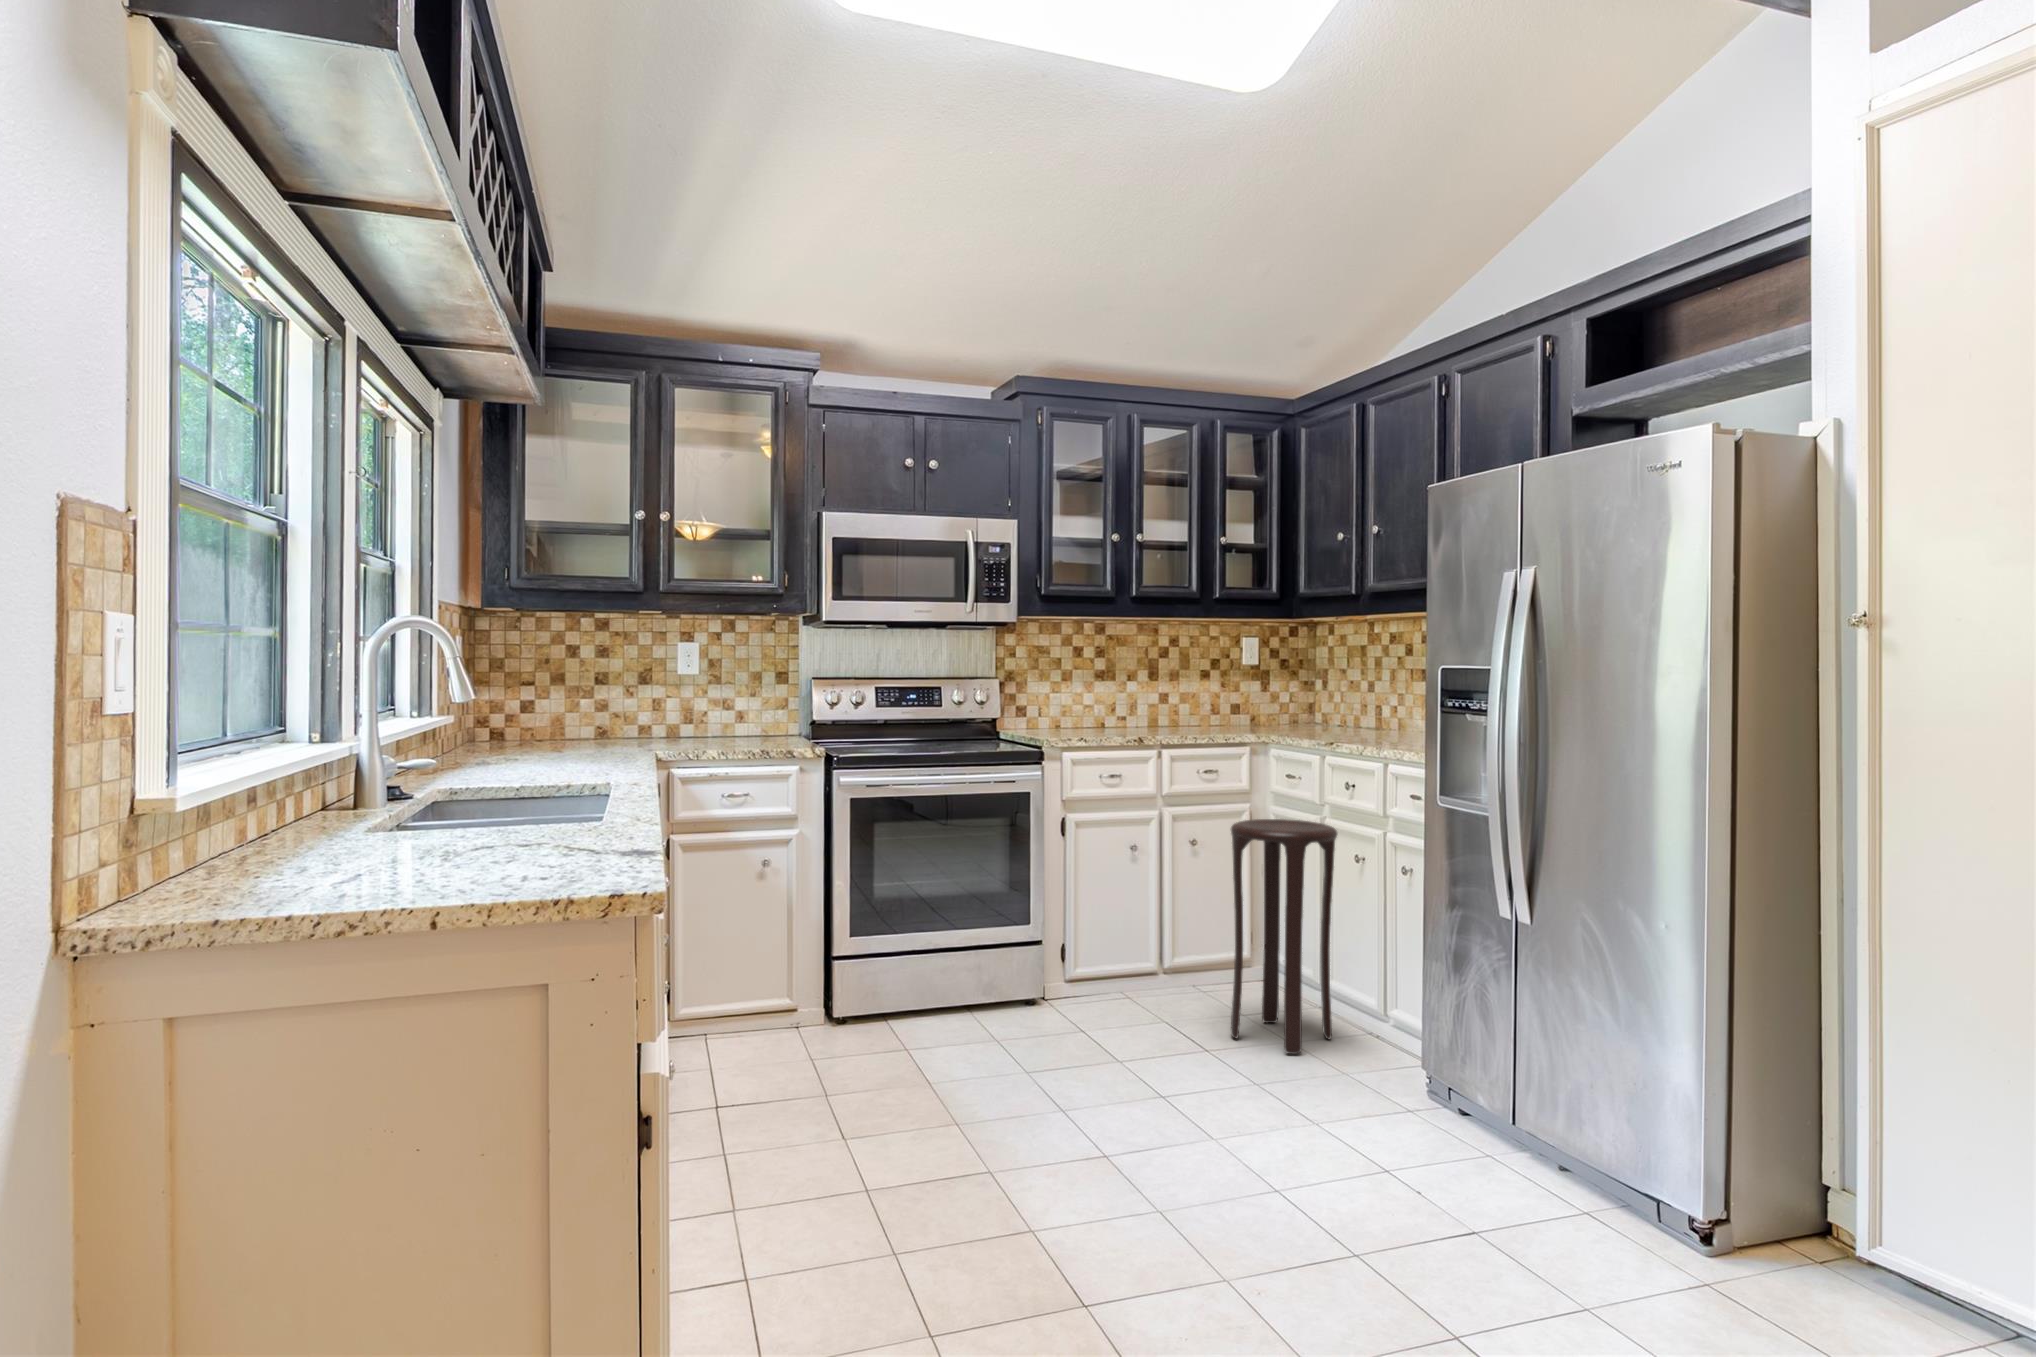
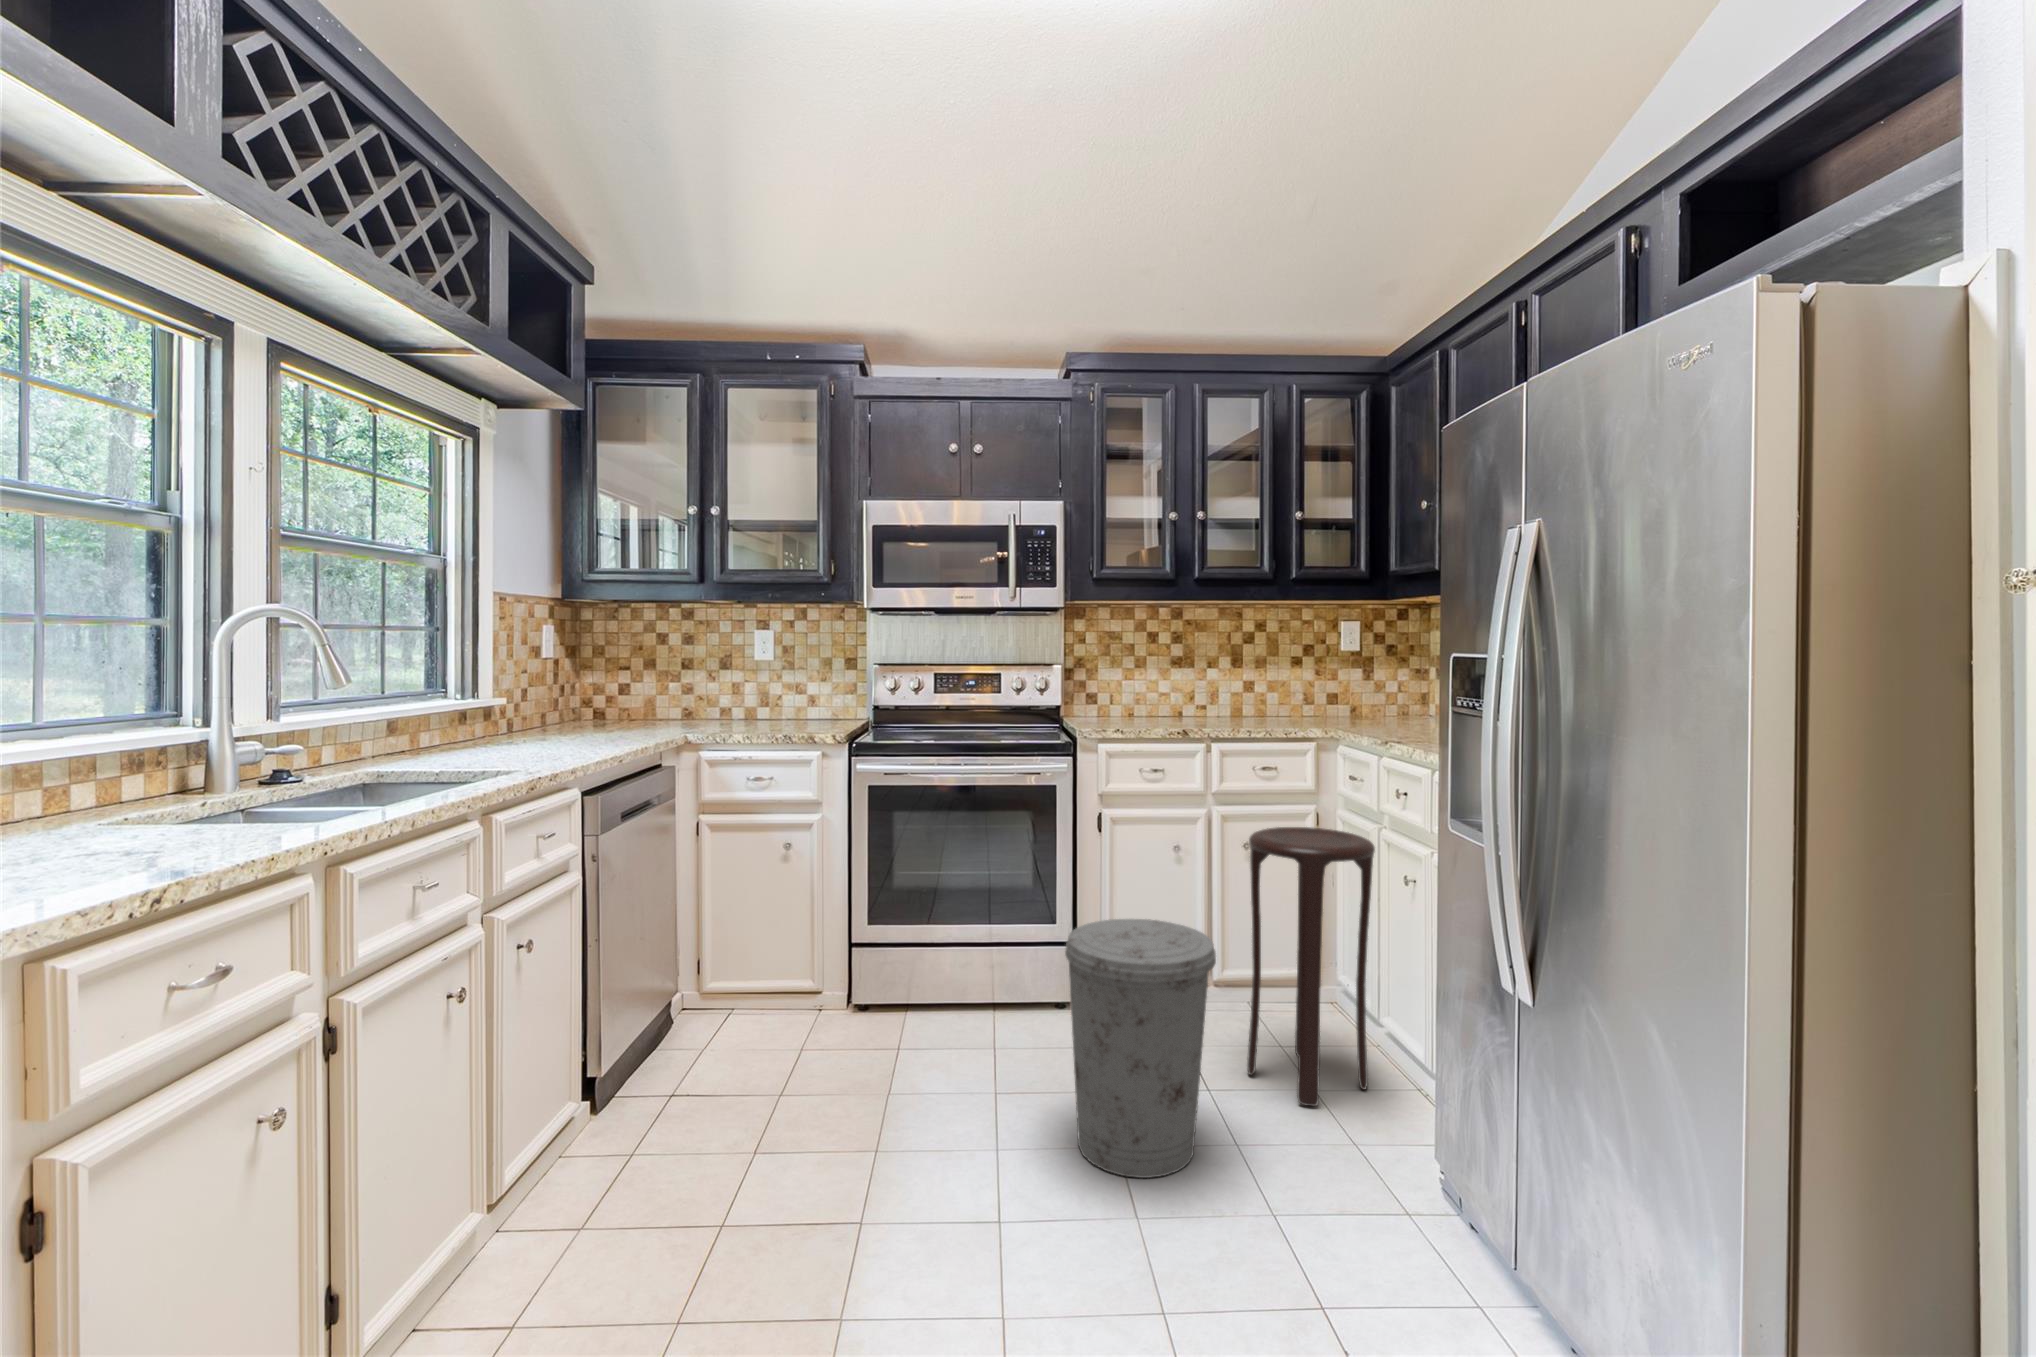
trash can: none [1114,900,1245,1113] -> present [1065,919,1216,1178]

